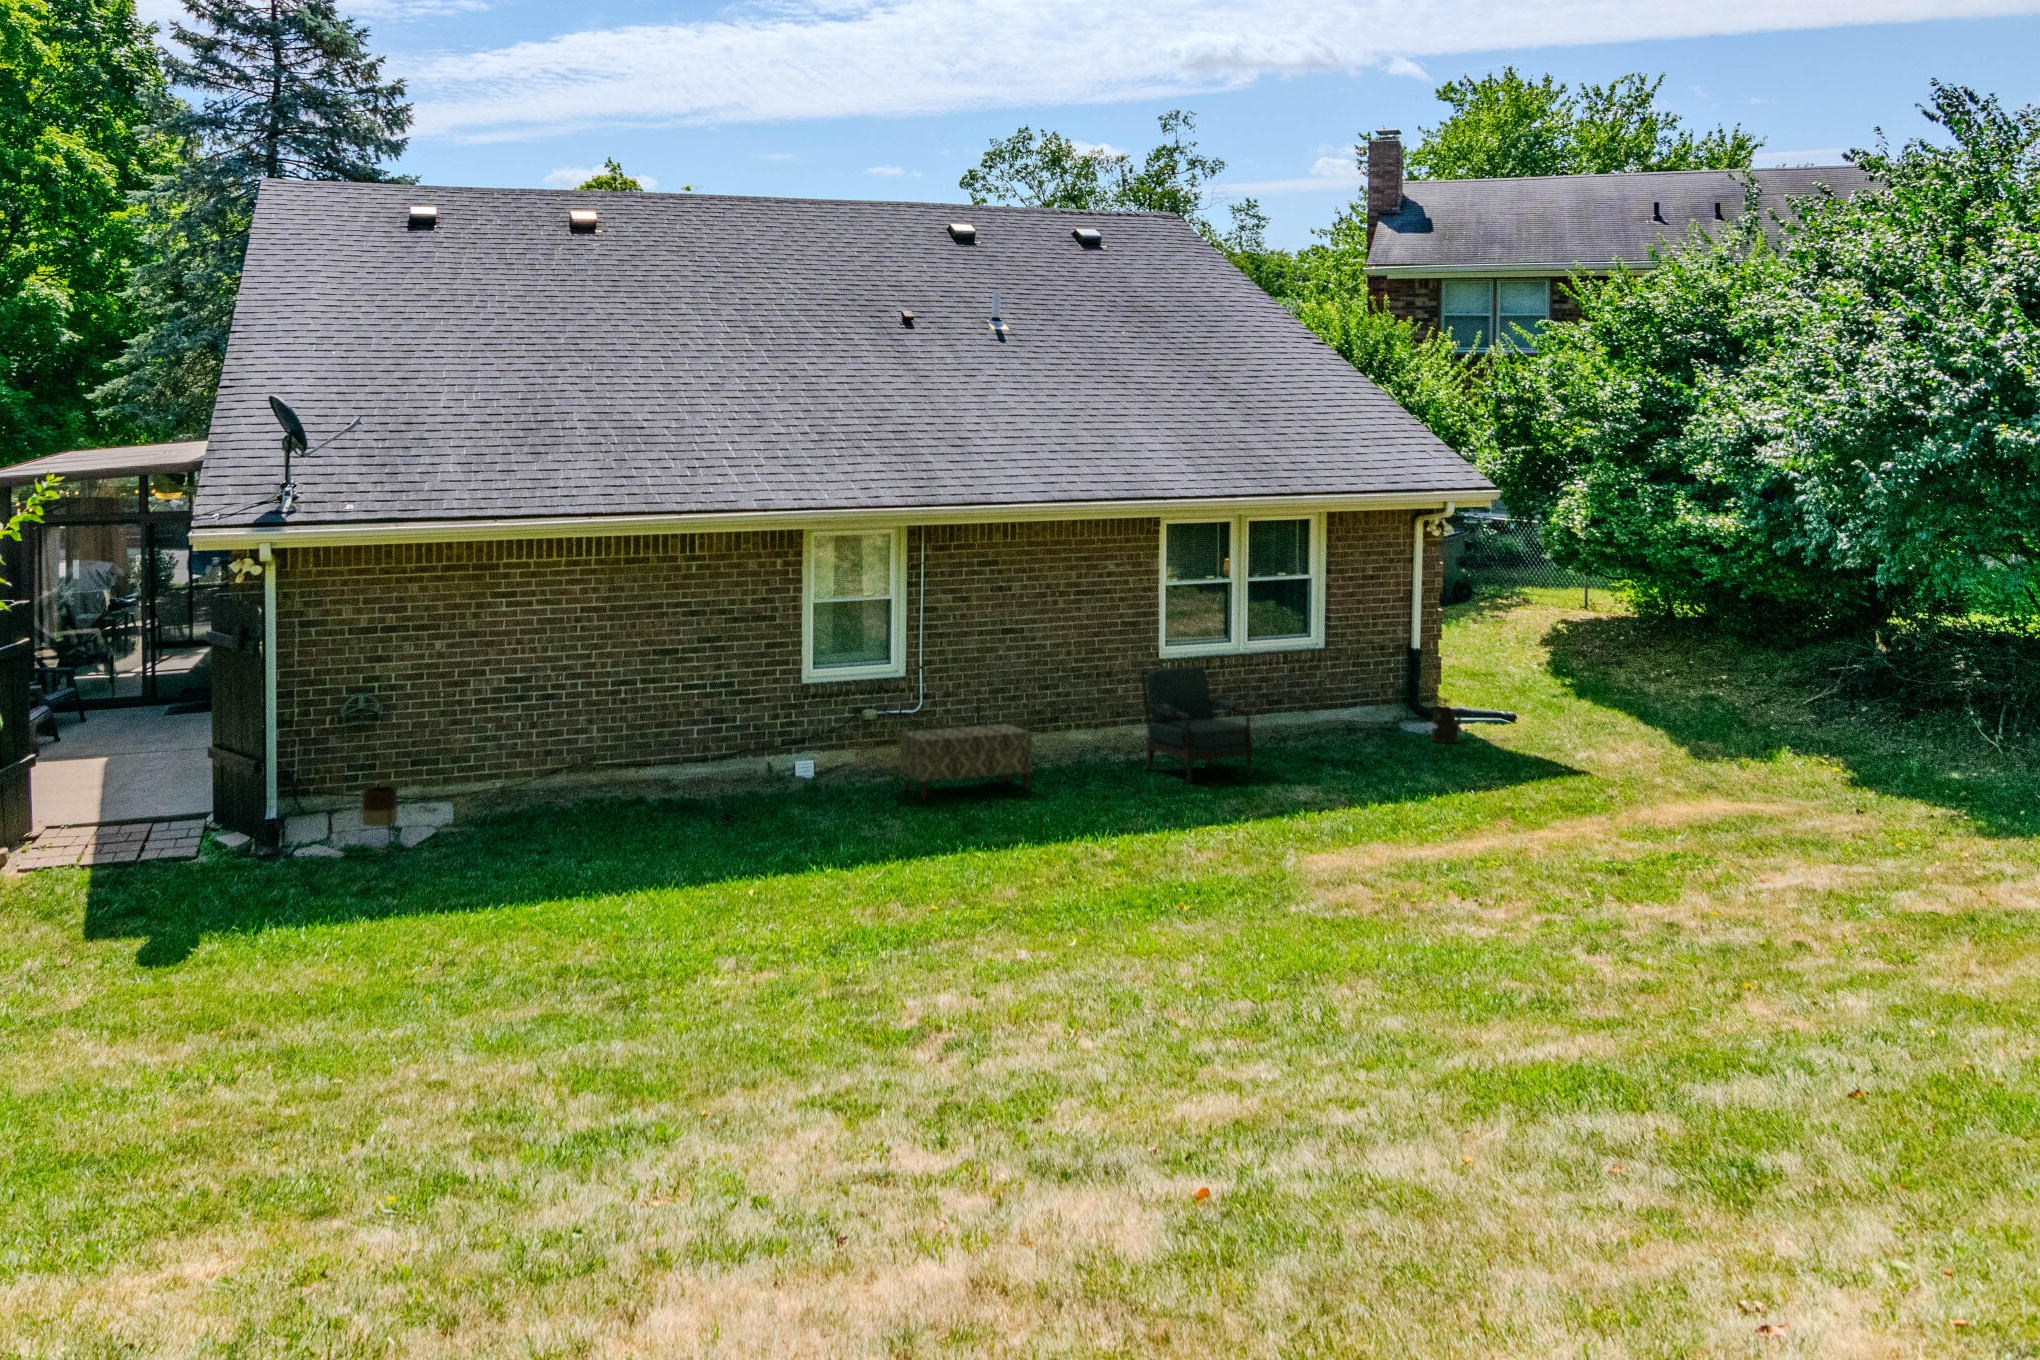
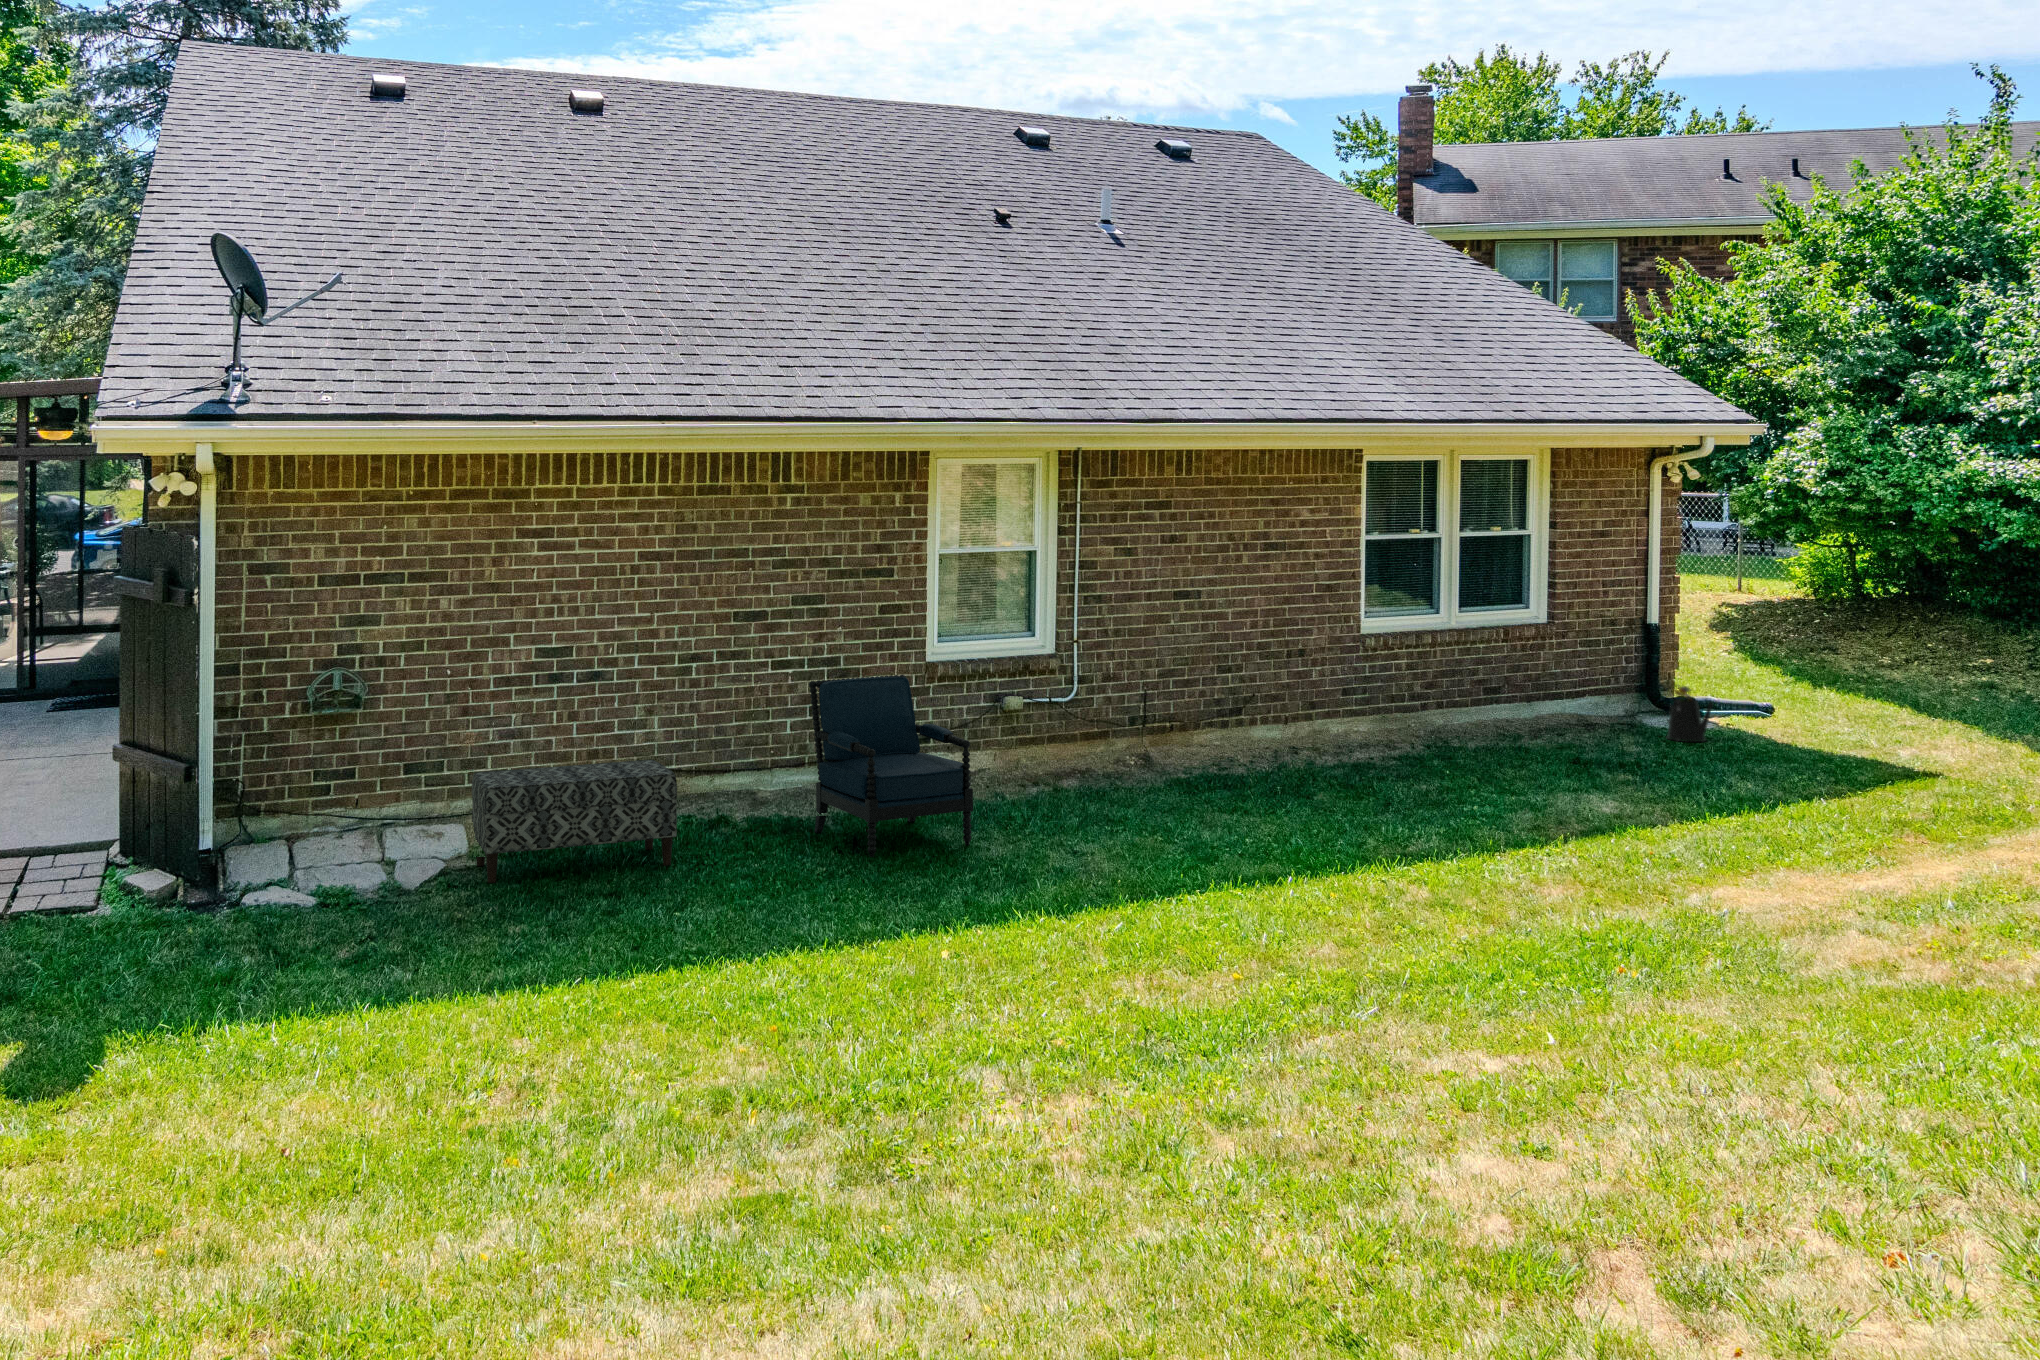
chair: present [1139,667,1253,783] -> present [809,675,973,857]
bench: present [900,724,1032,800] -> present [472,759,677,883]
planter: present [362,786,397,837] -> none [333,800,389,884]

